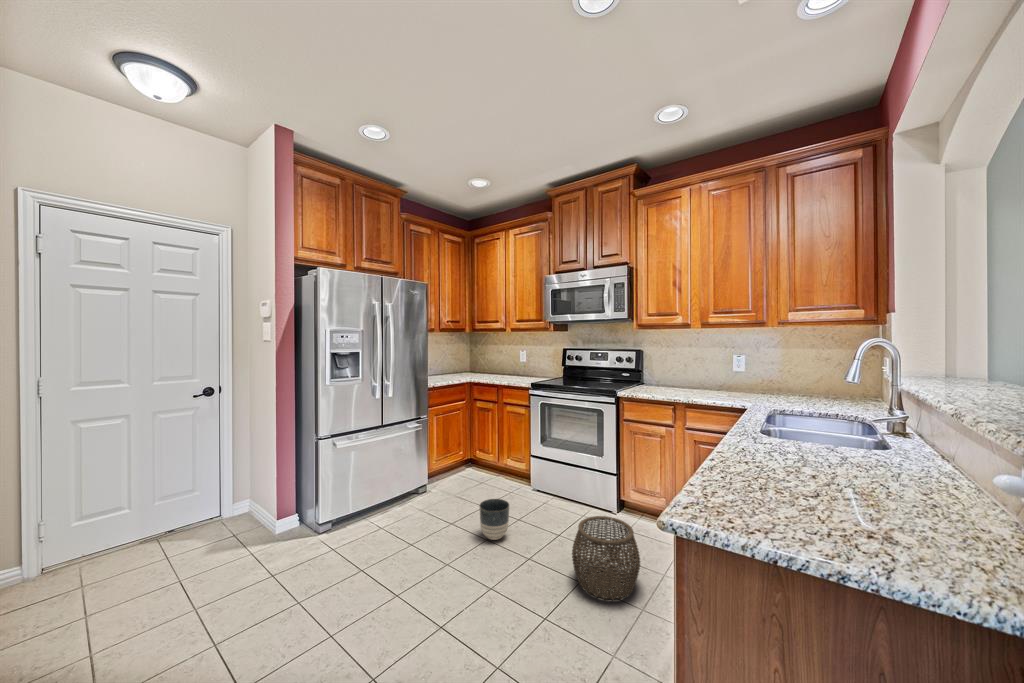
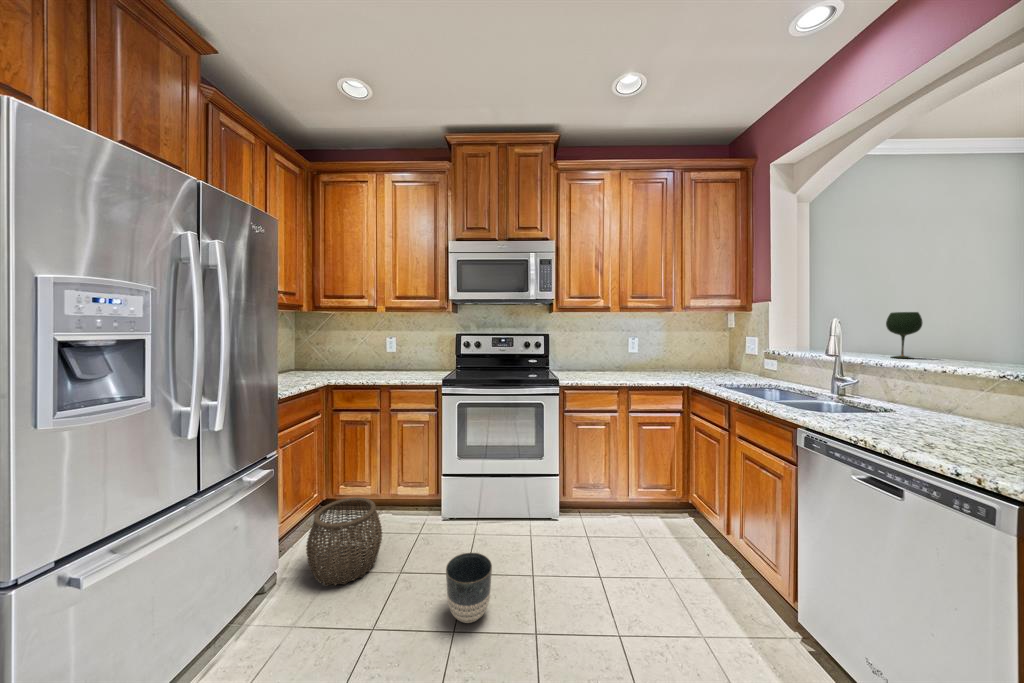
wine glass: none [936,331,984,391] -> present [886,312,923,358]
woven basket: present [572,516,640,600] -> present [306,497,382,585]

